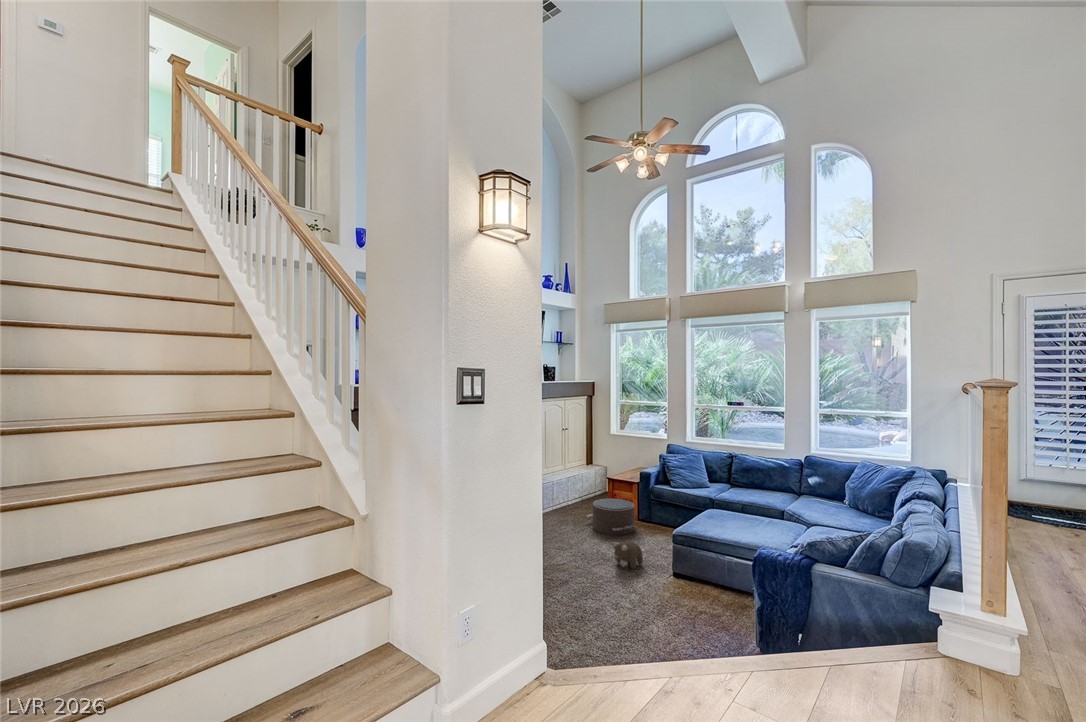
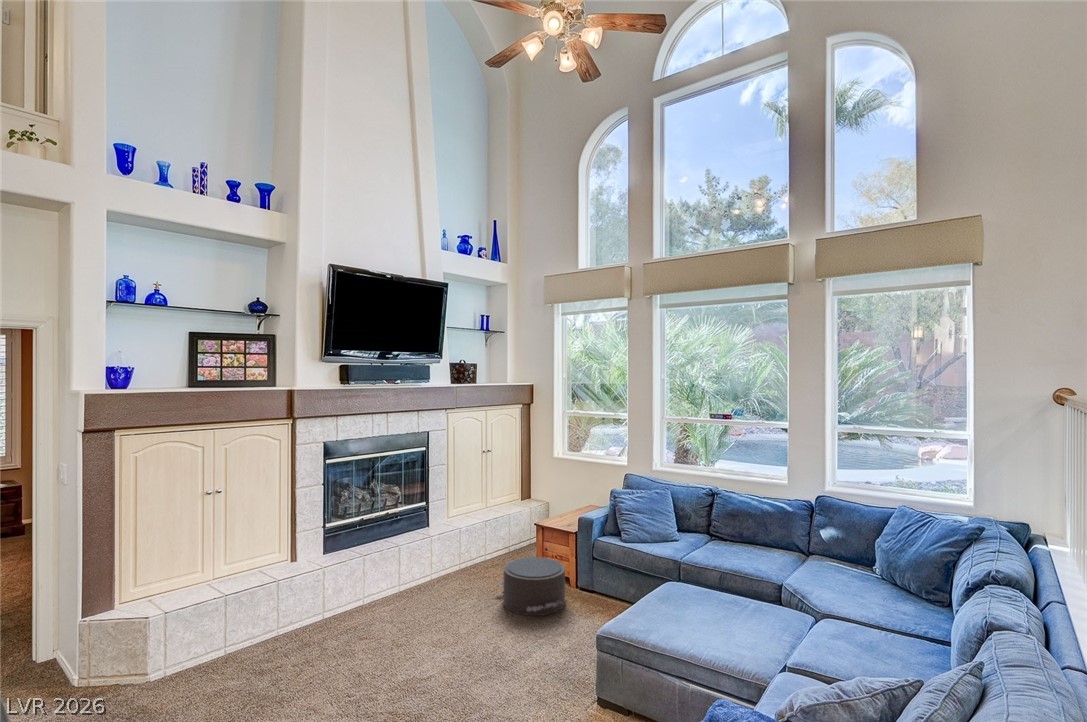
plush toy: present [612,541,643,569] -> none [503,639,555,688]

